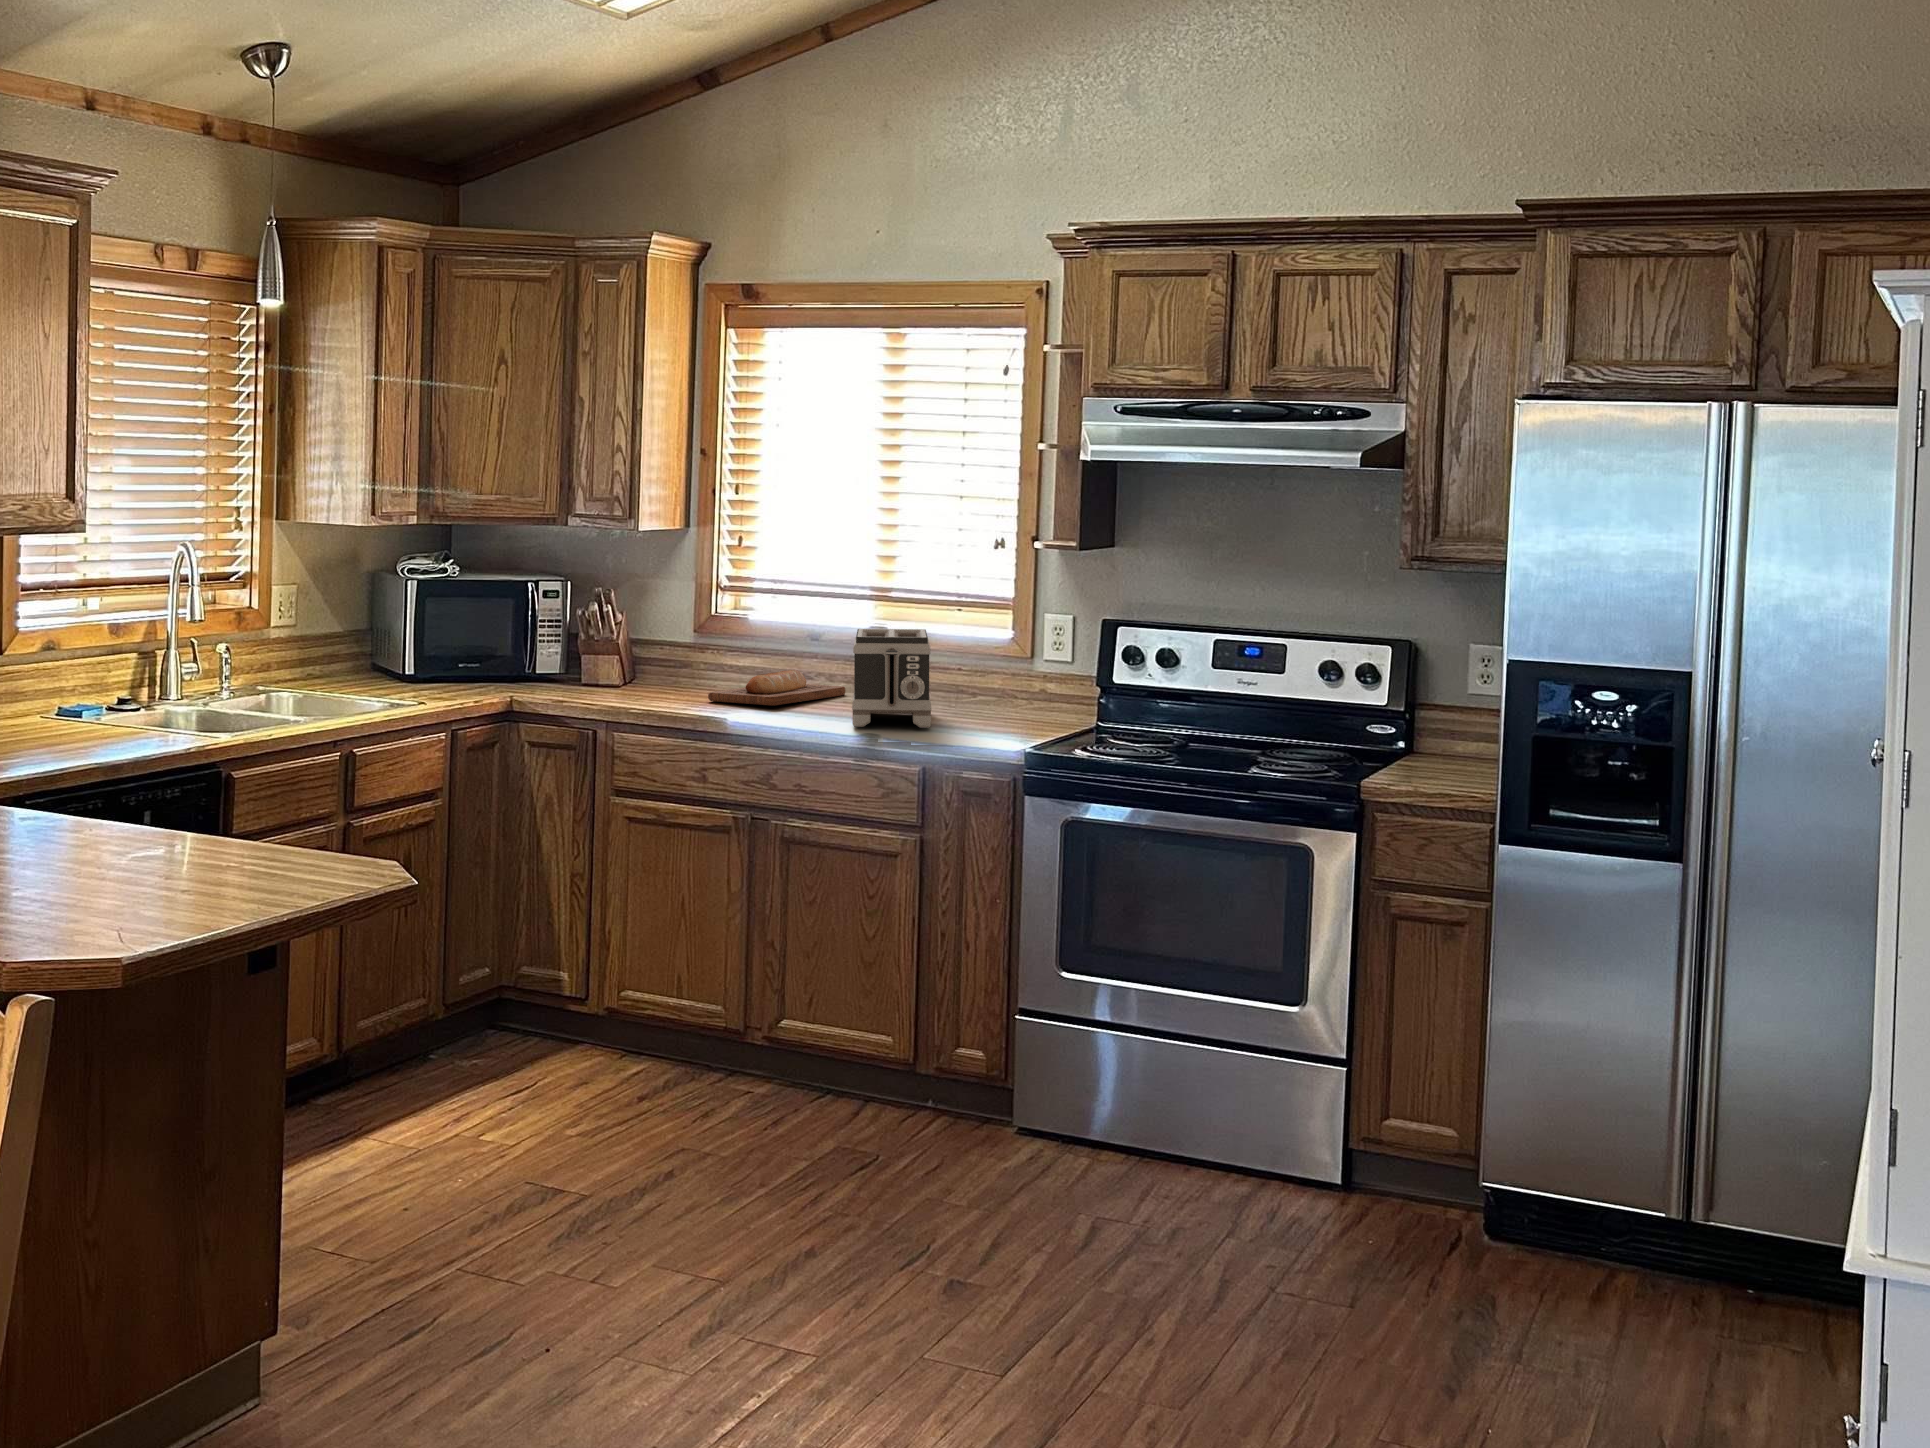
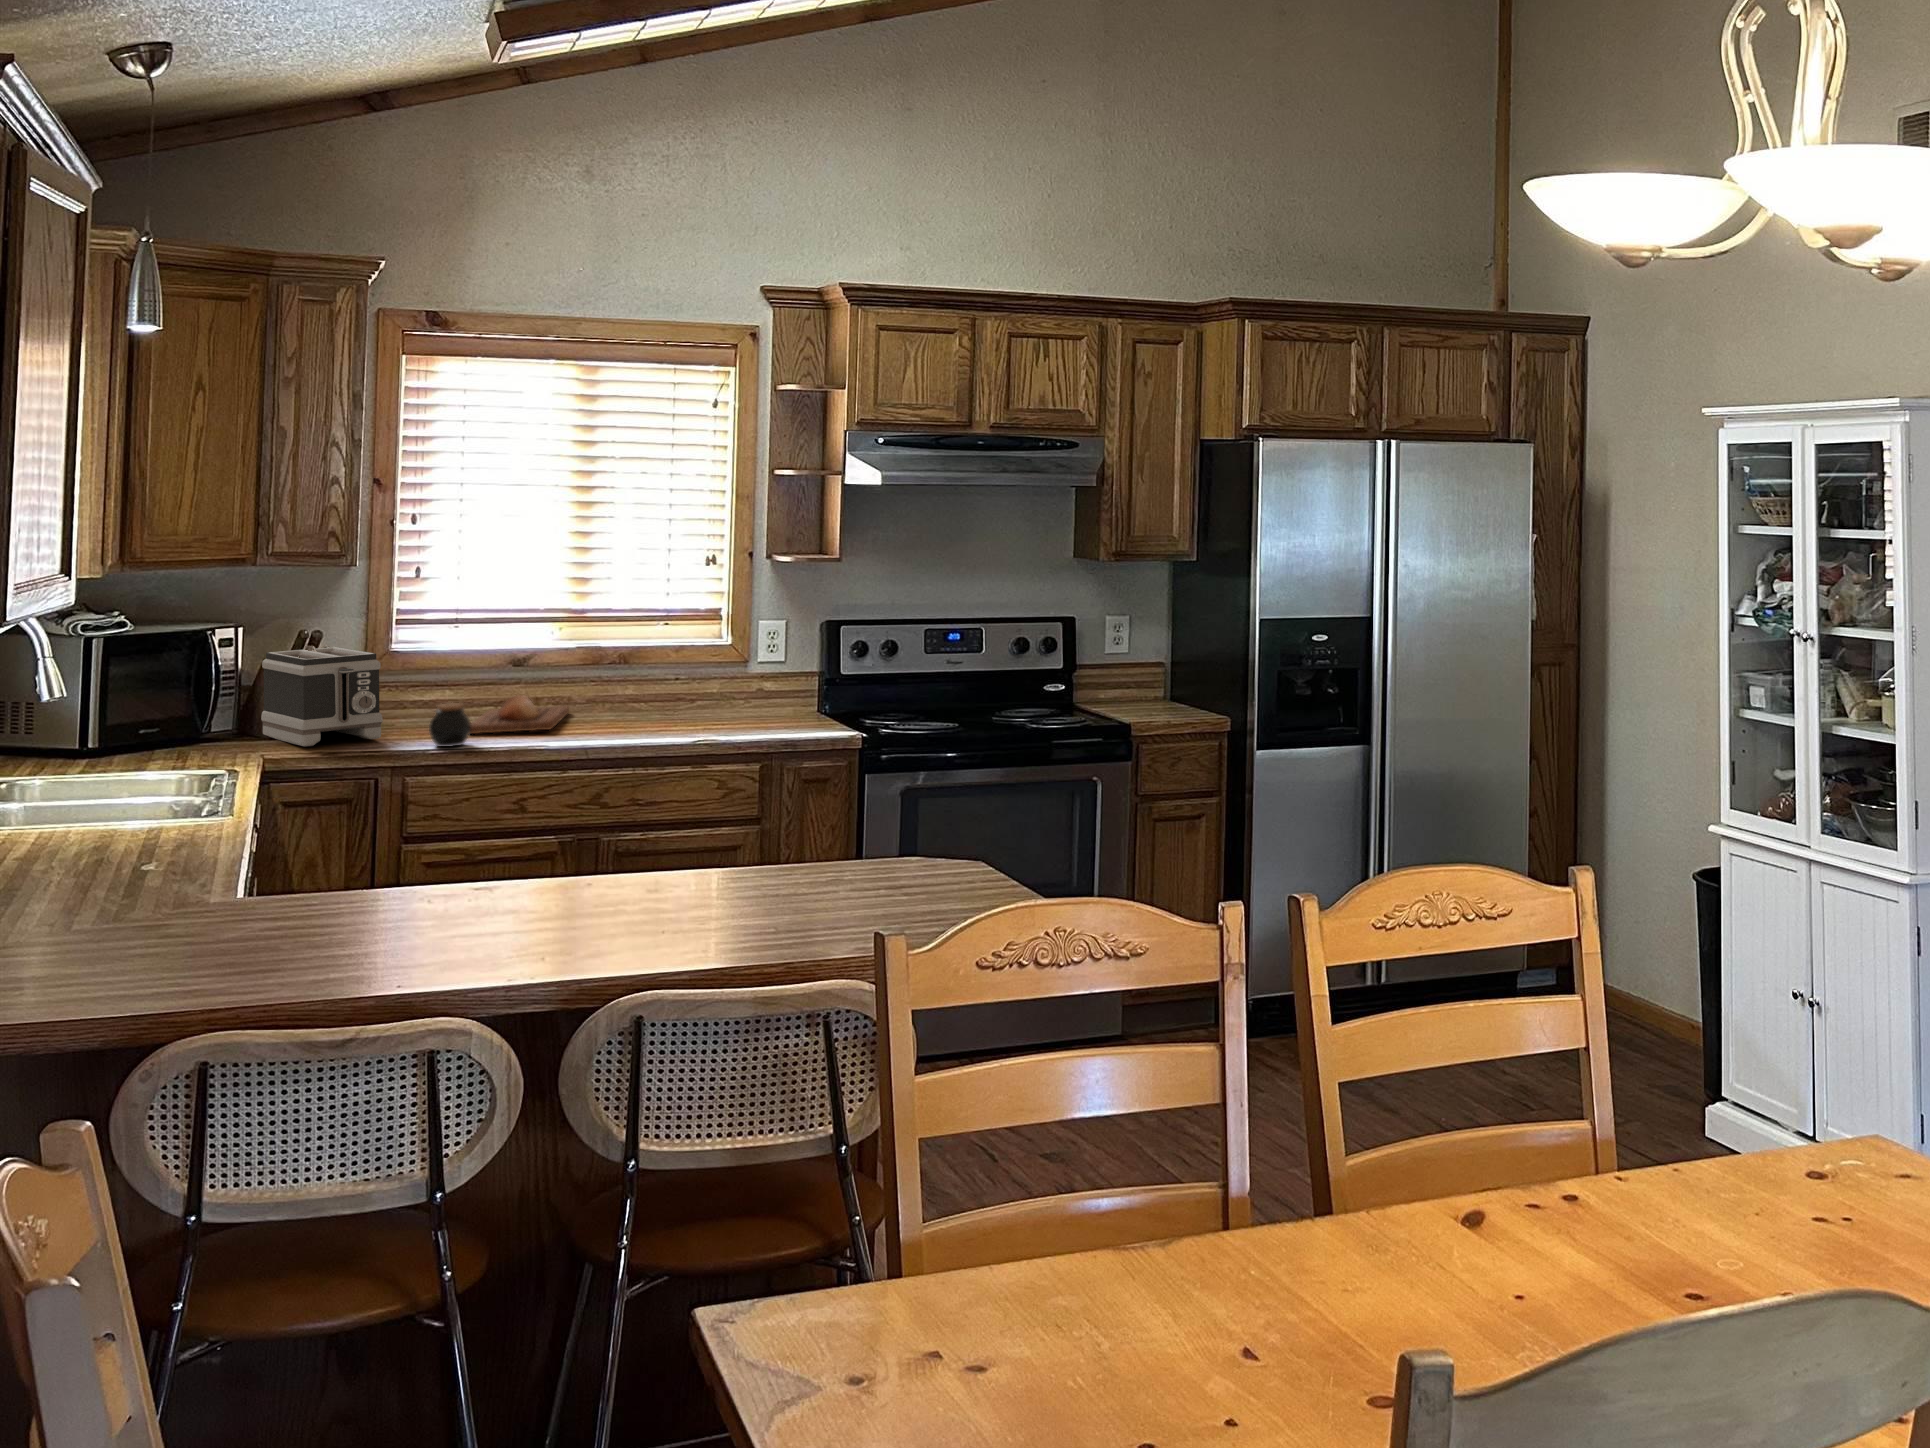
toaster: present [852,629,931,728] -> present [261,647,383,746]
jar: none [648,667,685,709] -> present [429,703,471,747]

